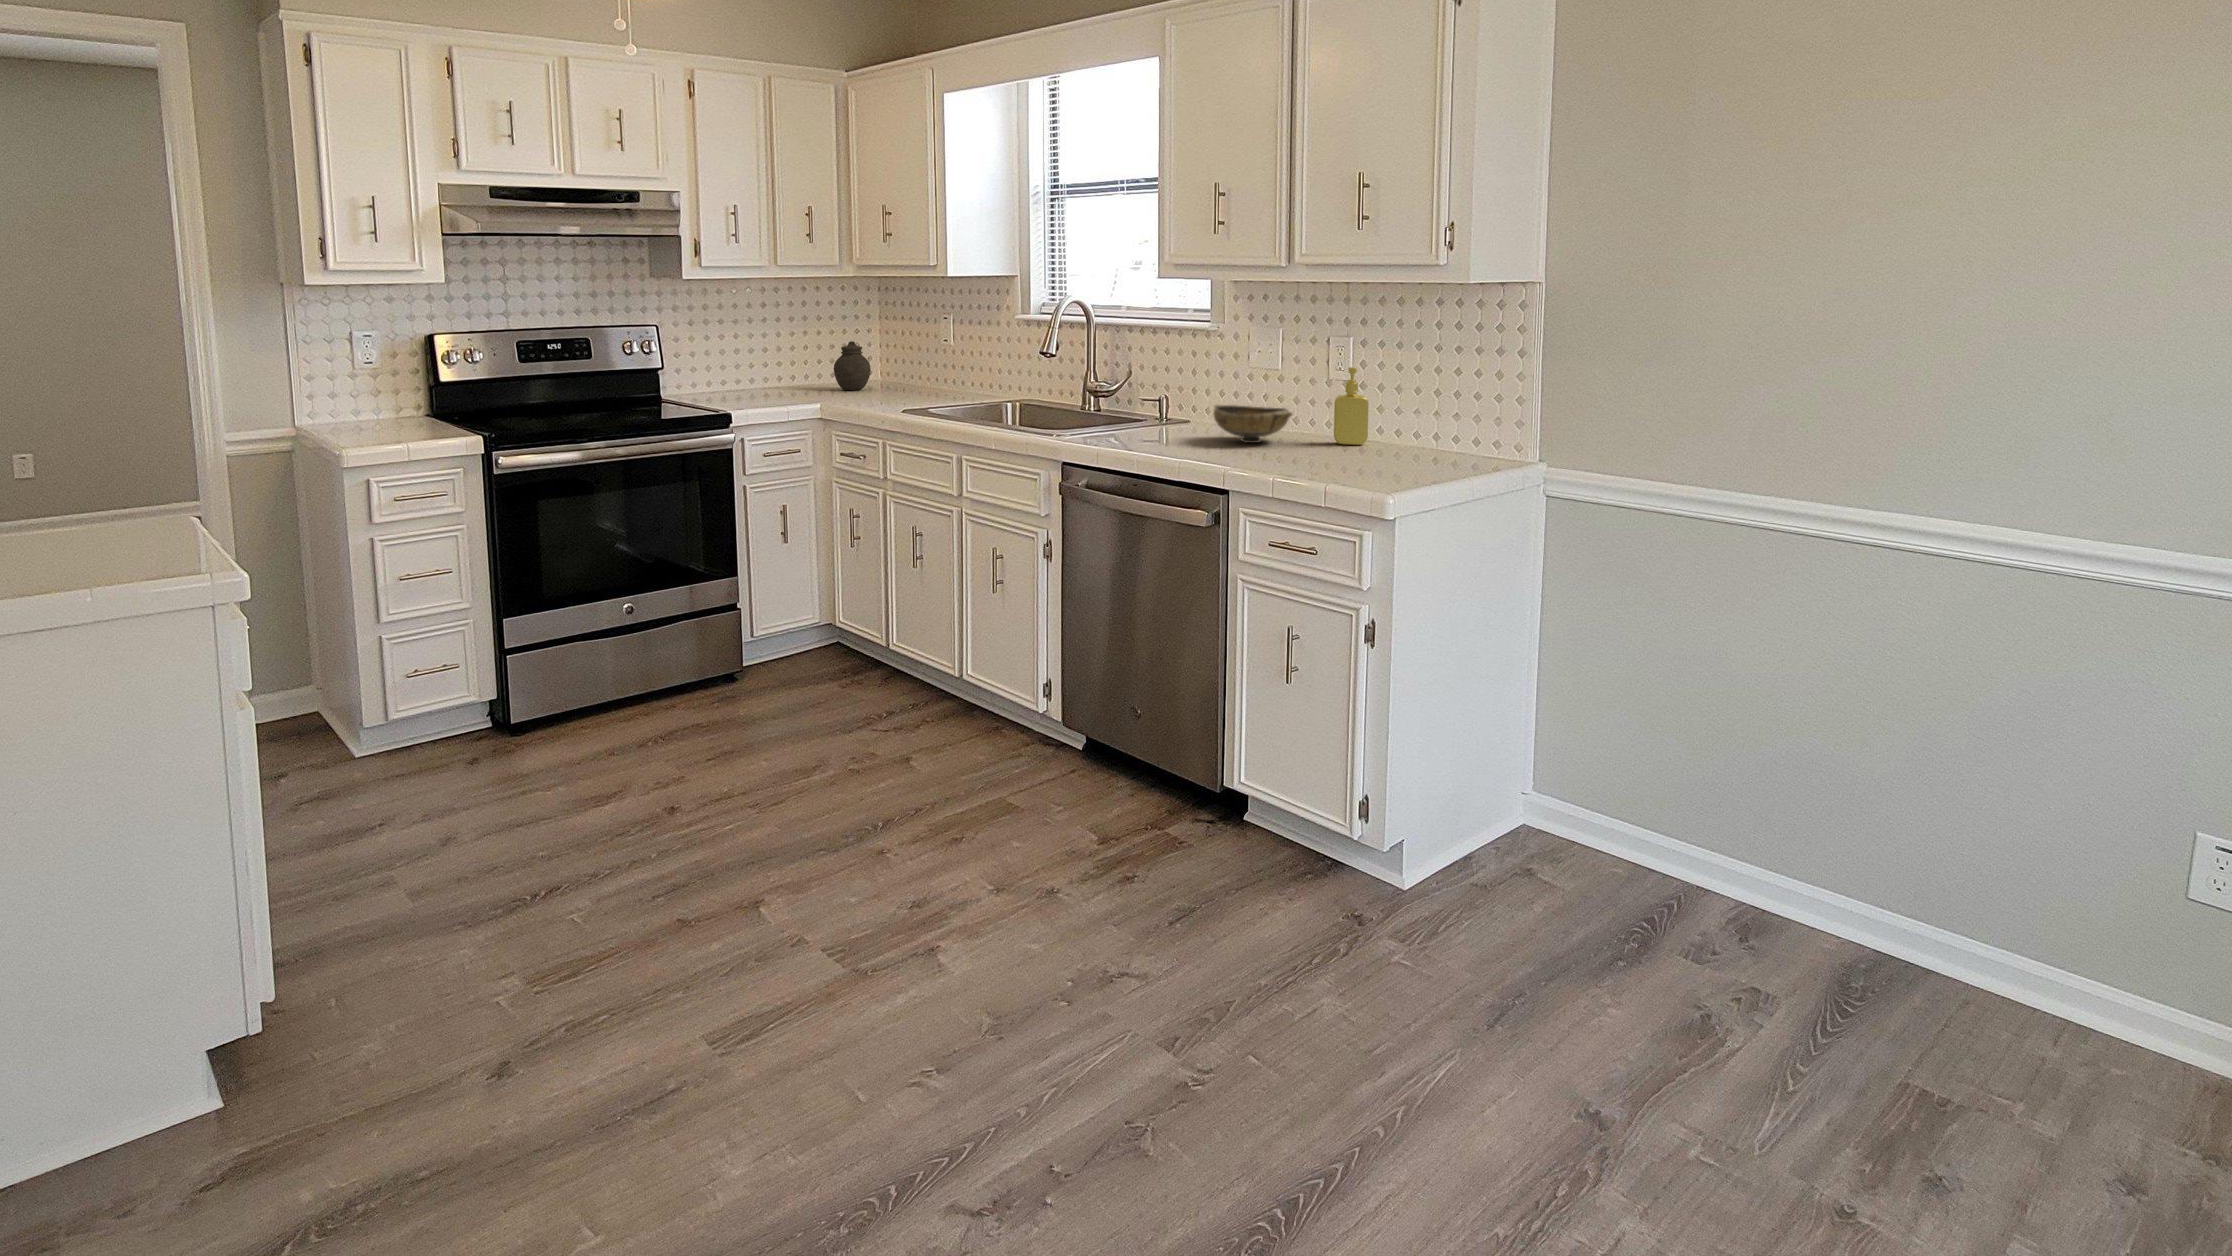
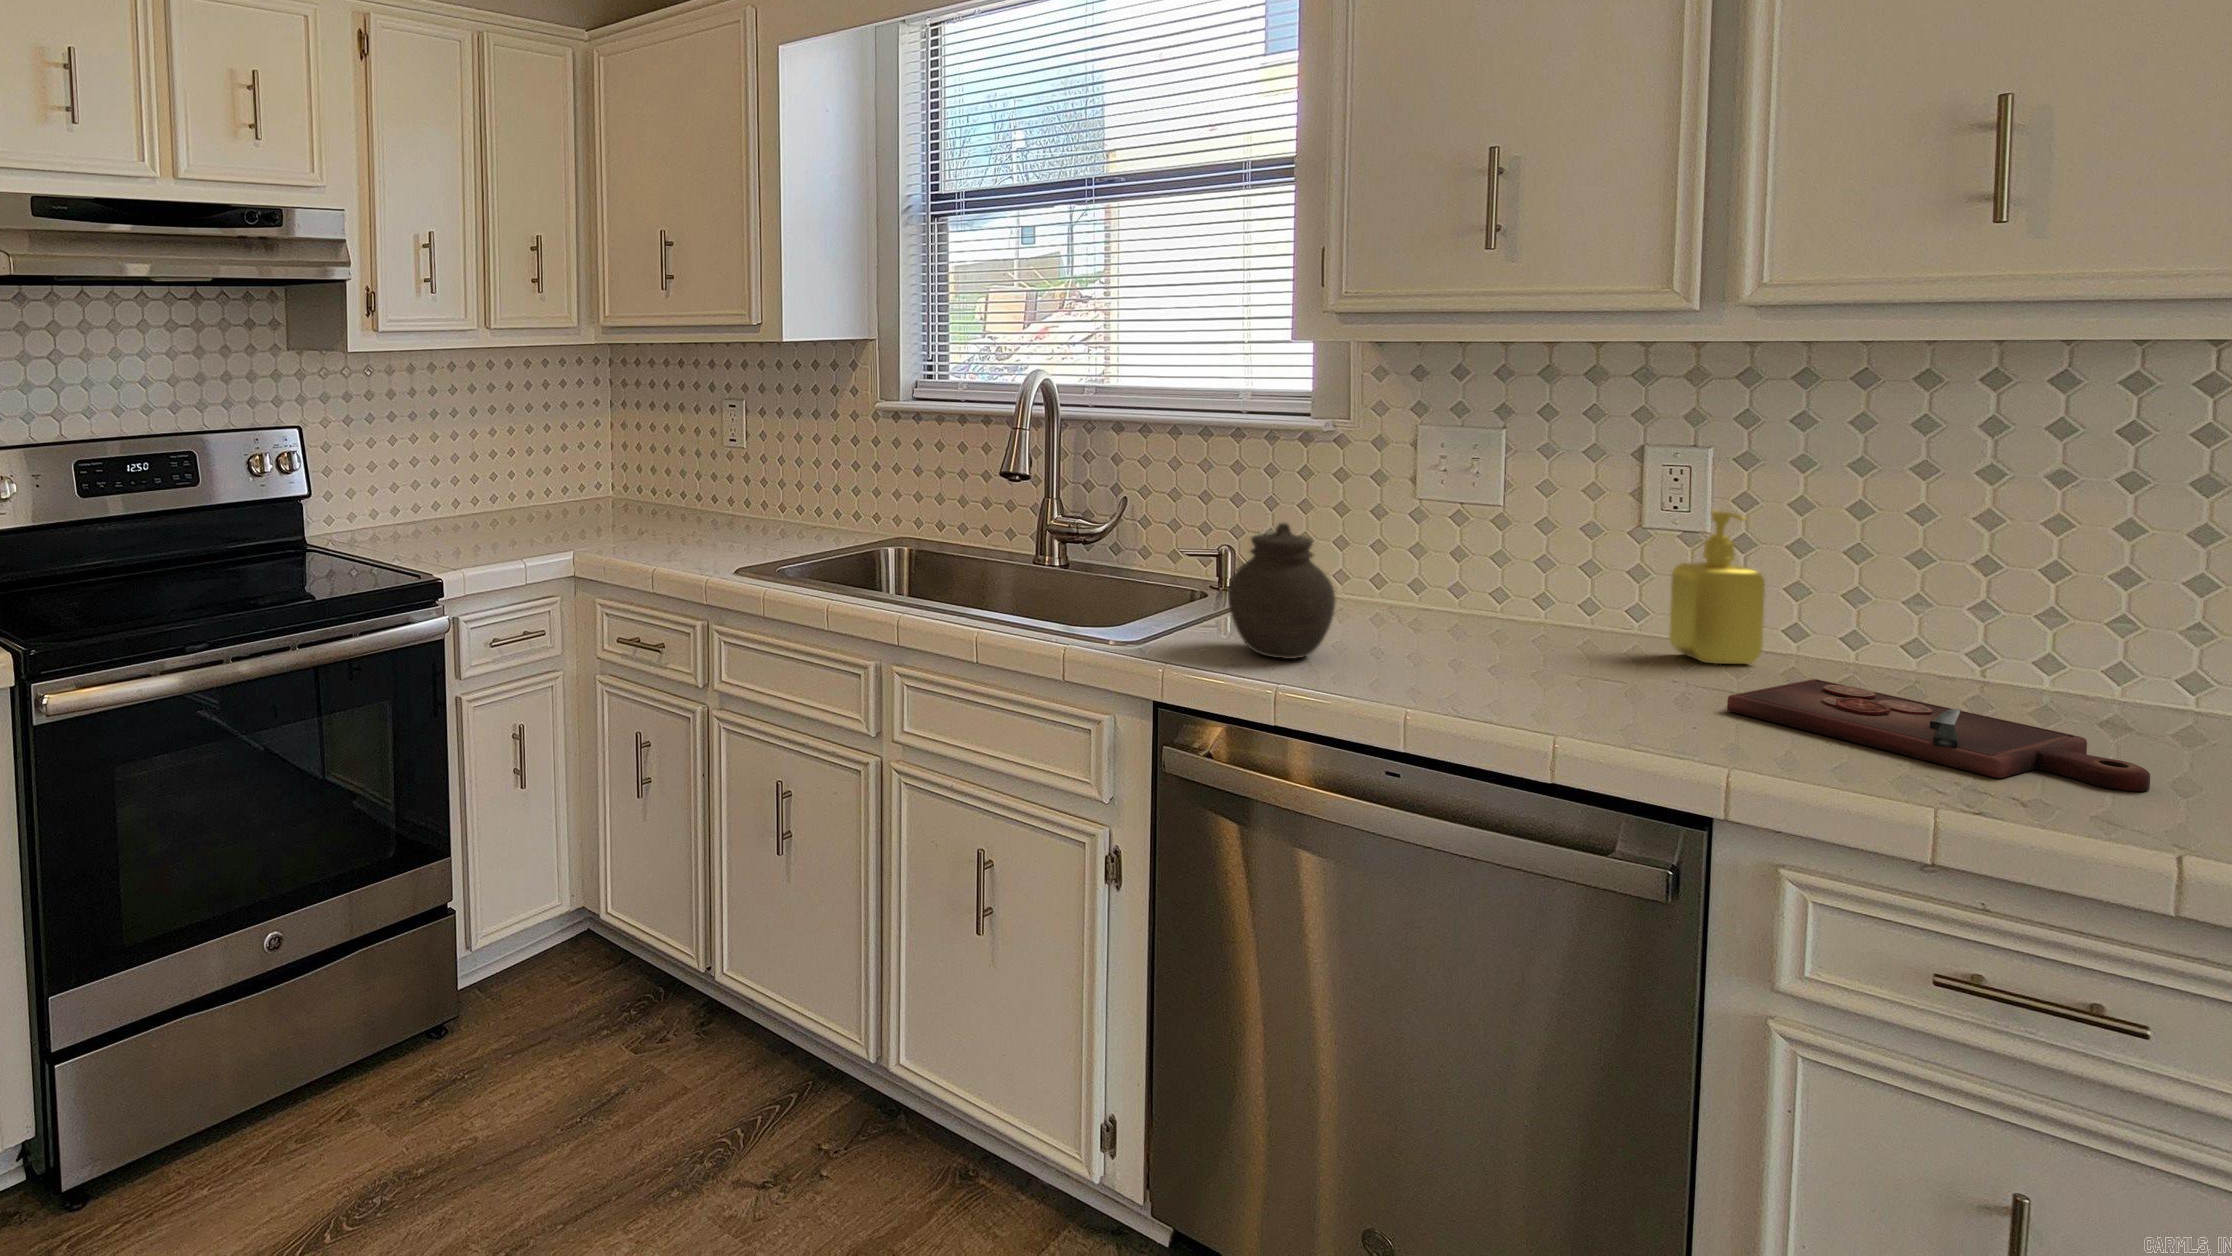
jar: present [834,341,871,390] -> present [1228,523,1336,659]
bowl: present [1214,405,1292,443] -> none [1408,579,1626,660]
cutting board: none [1298,445,1413,475] -> present [1727,679,2150,791]

